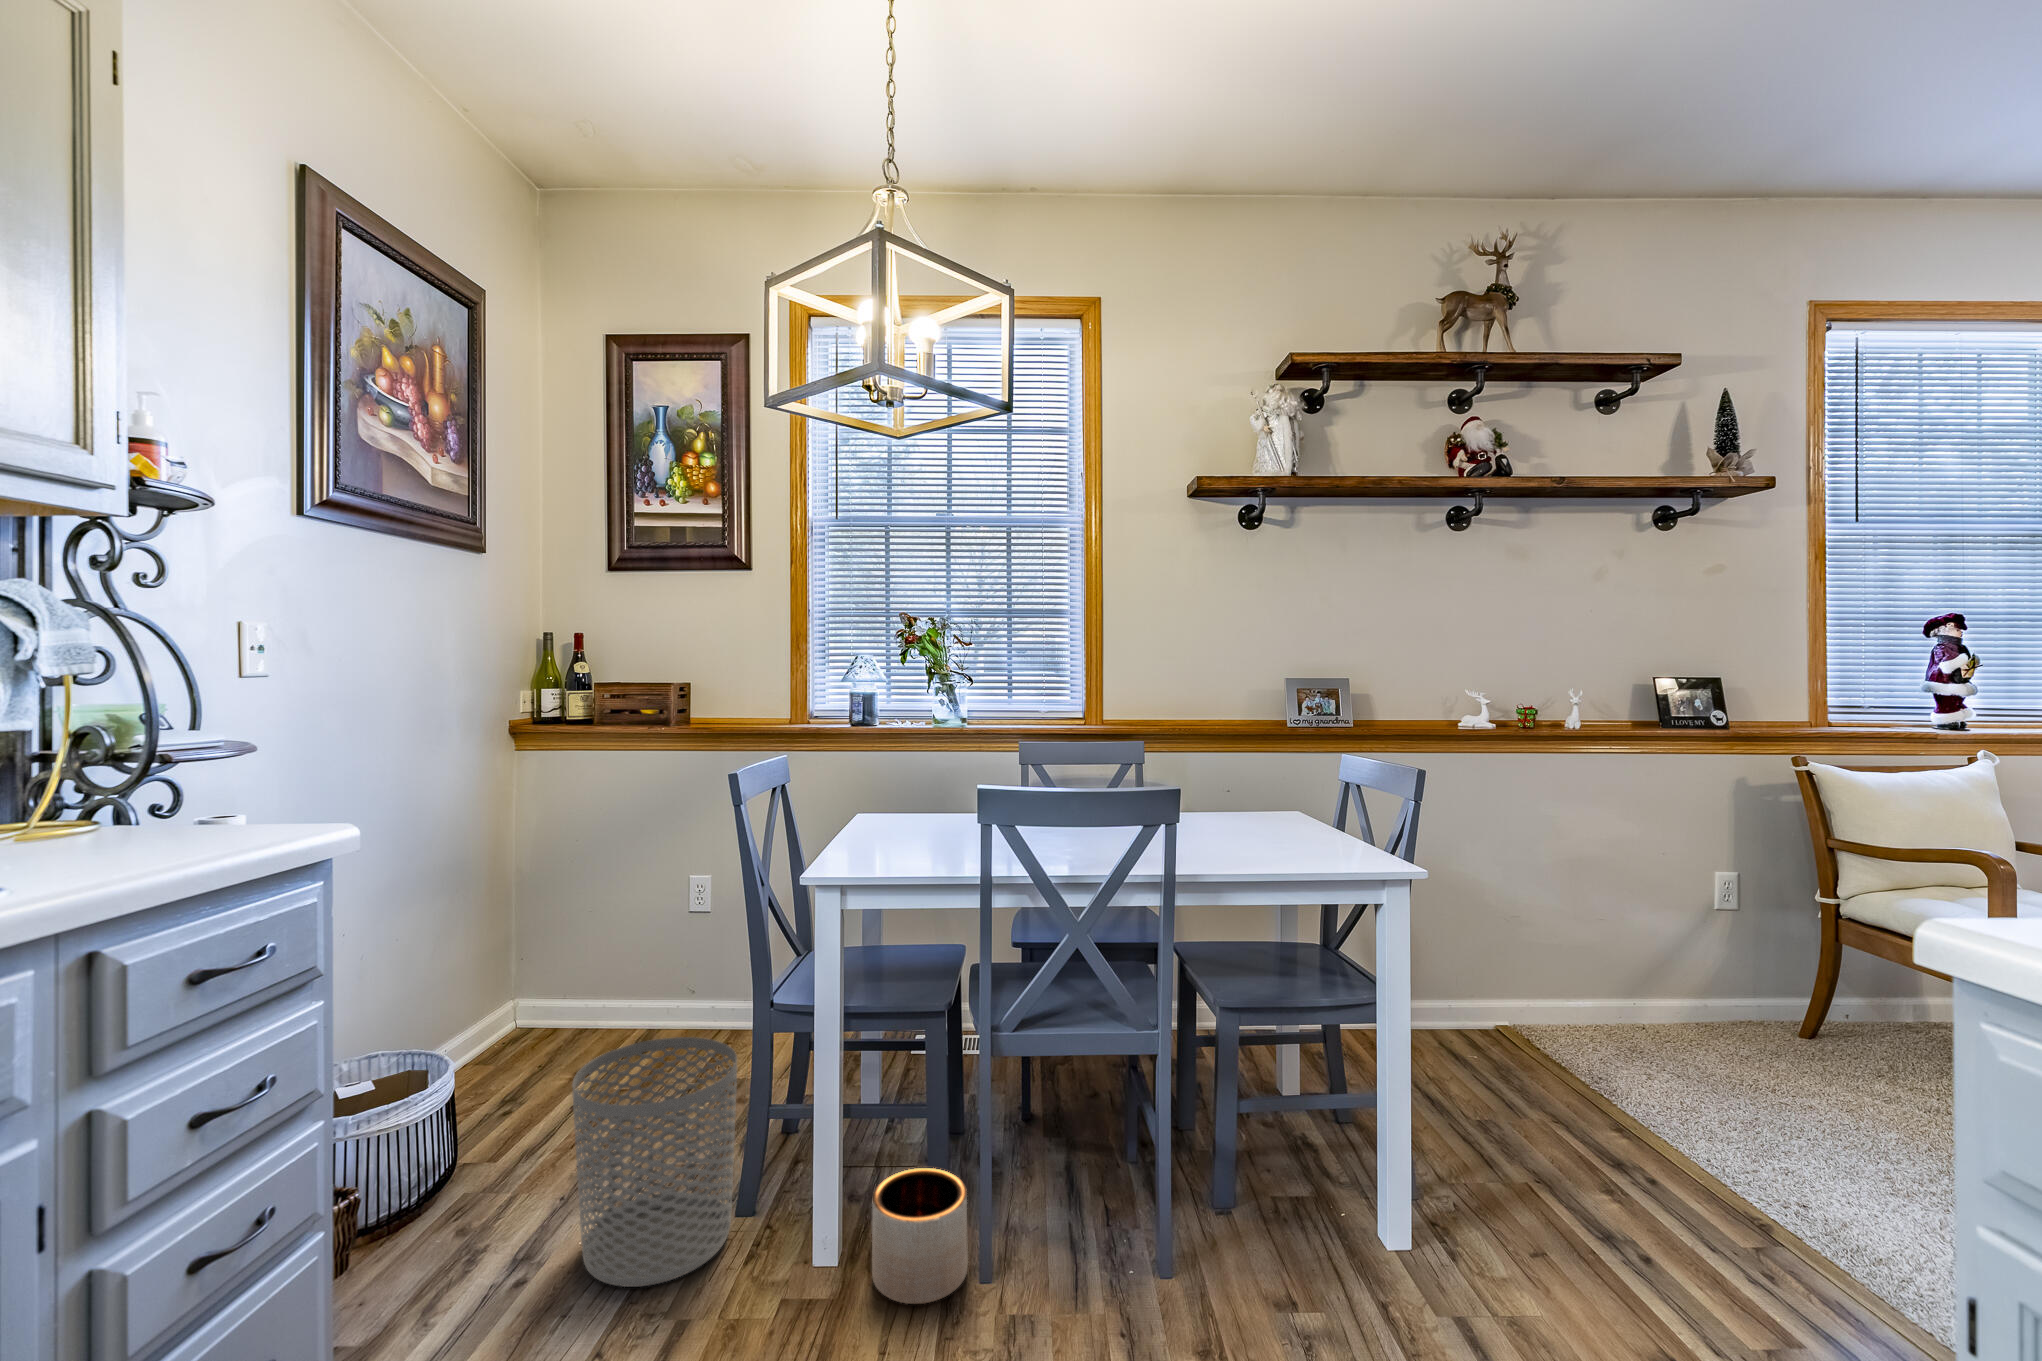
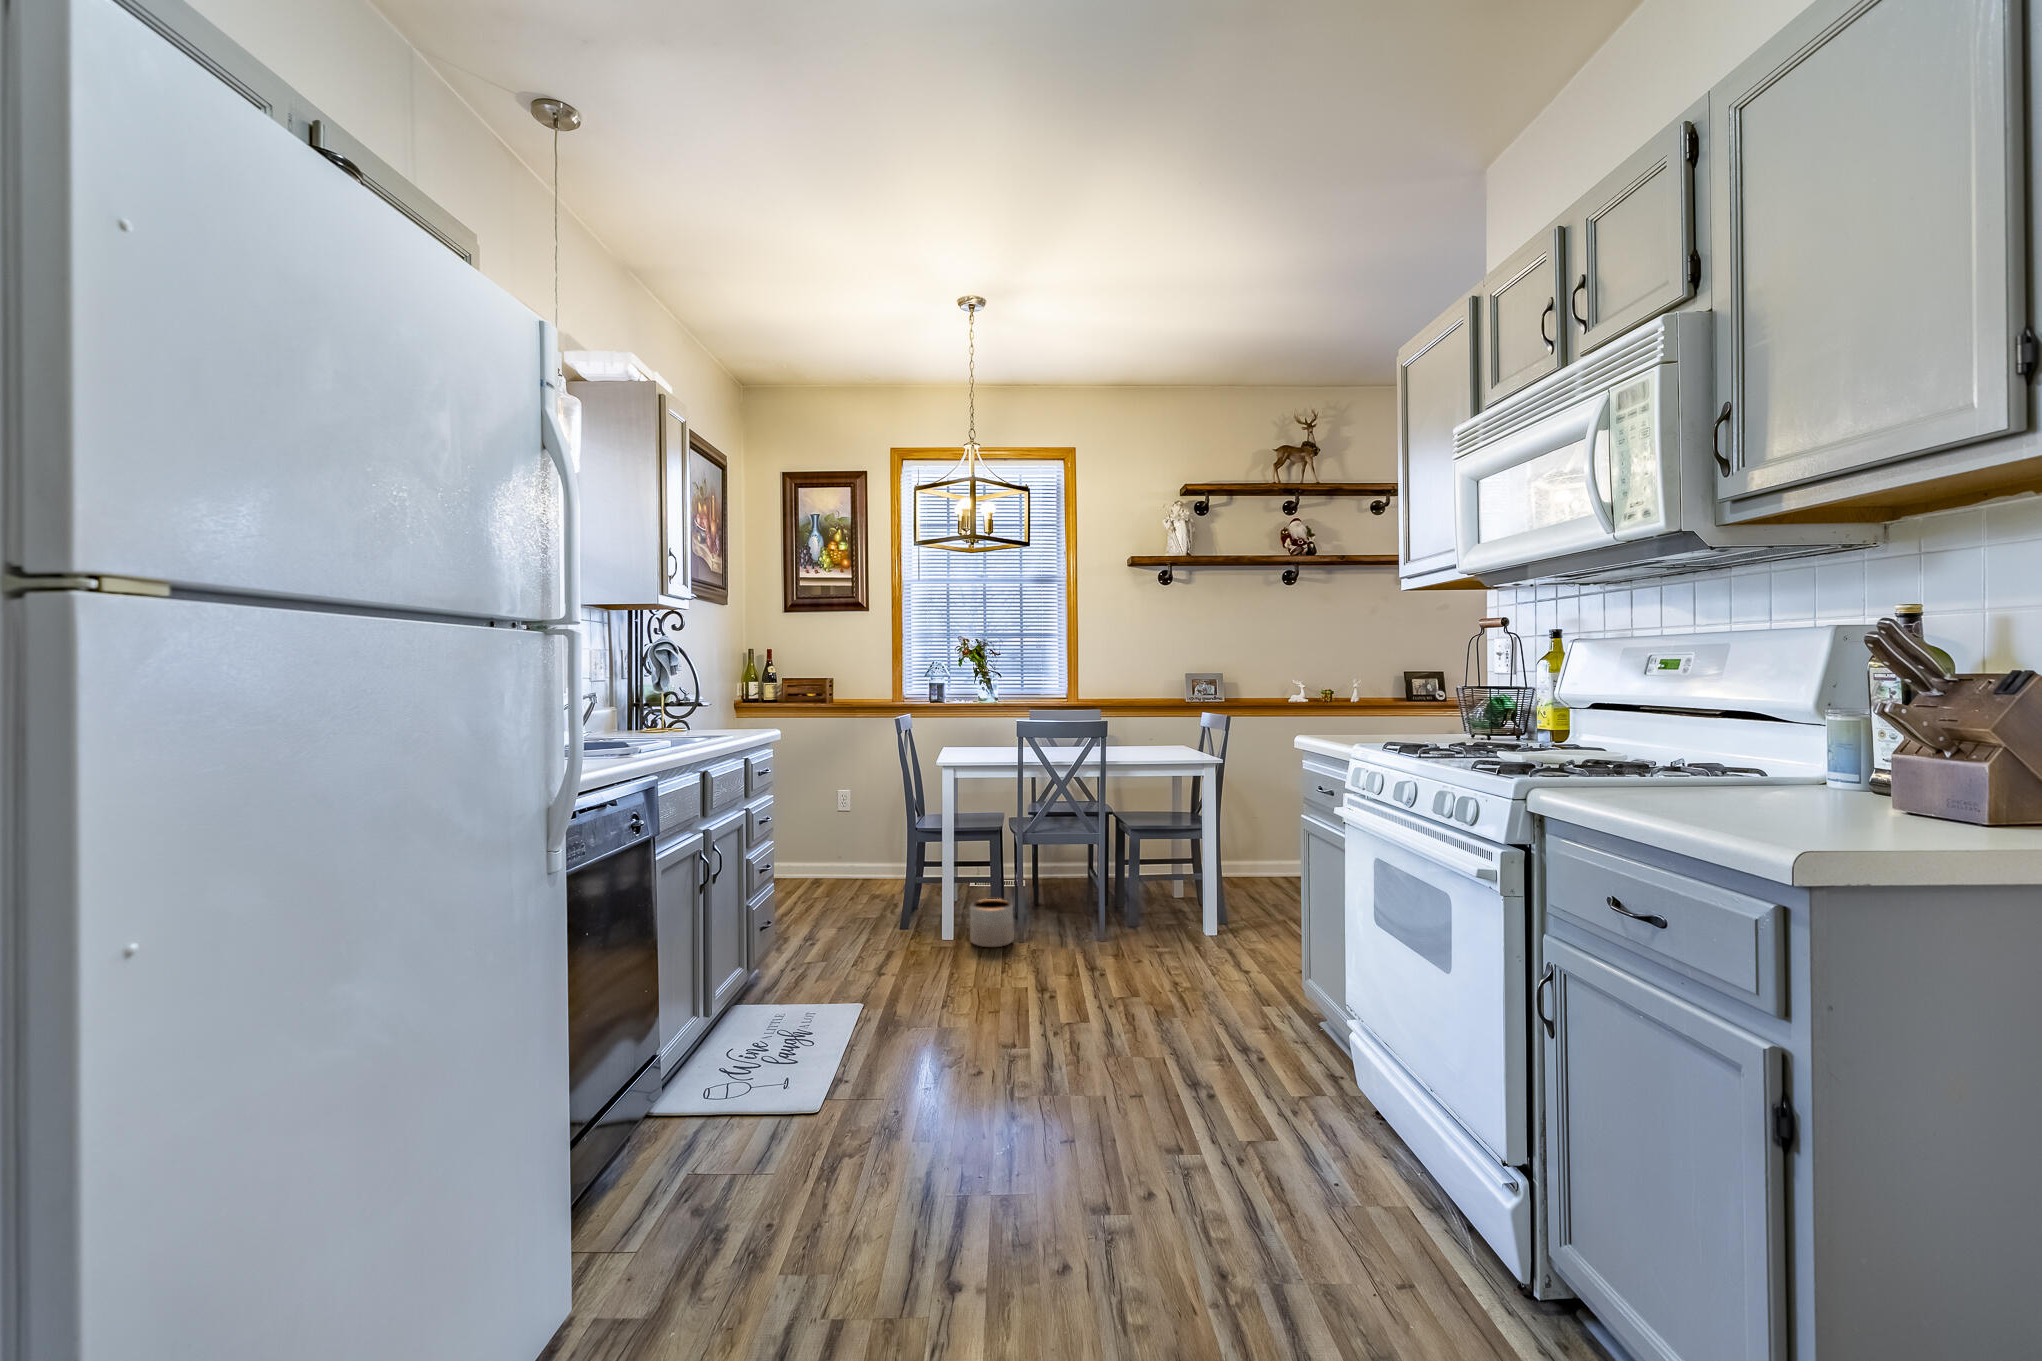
waste bin: present [572,1037,737,1287] -> none [831,847,903,945]

